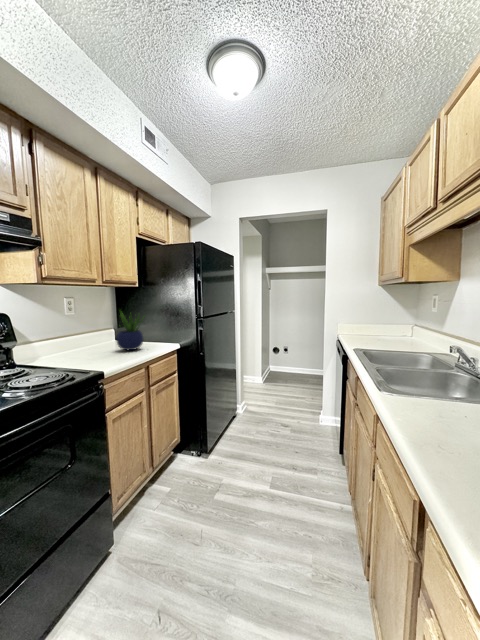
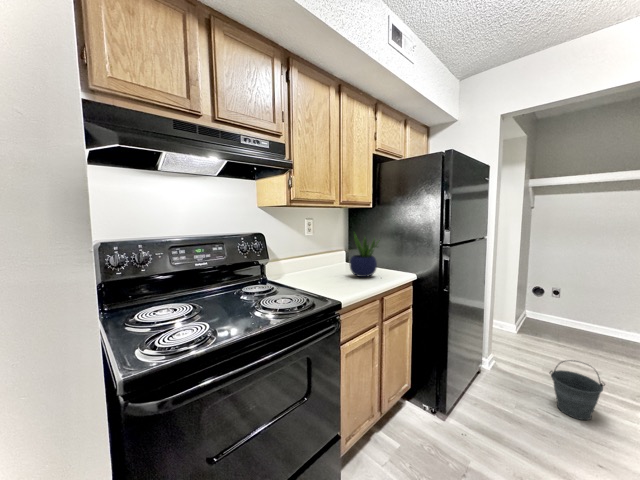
bucket: none [276,393,305,432] -> present [550,360,605,420]

